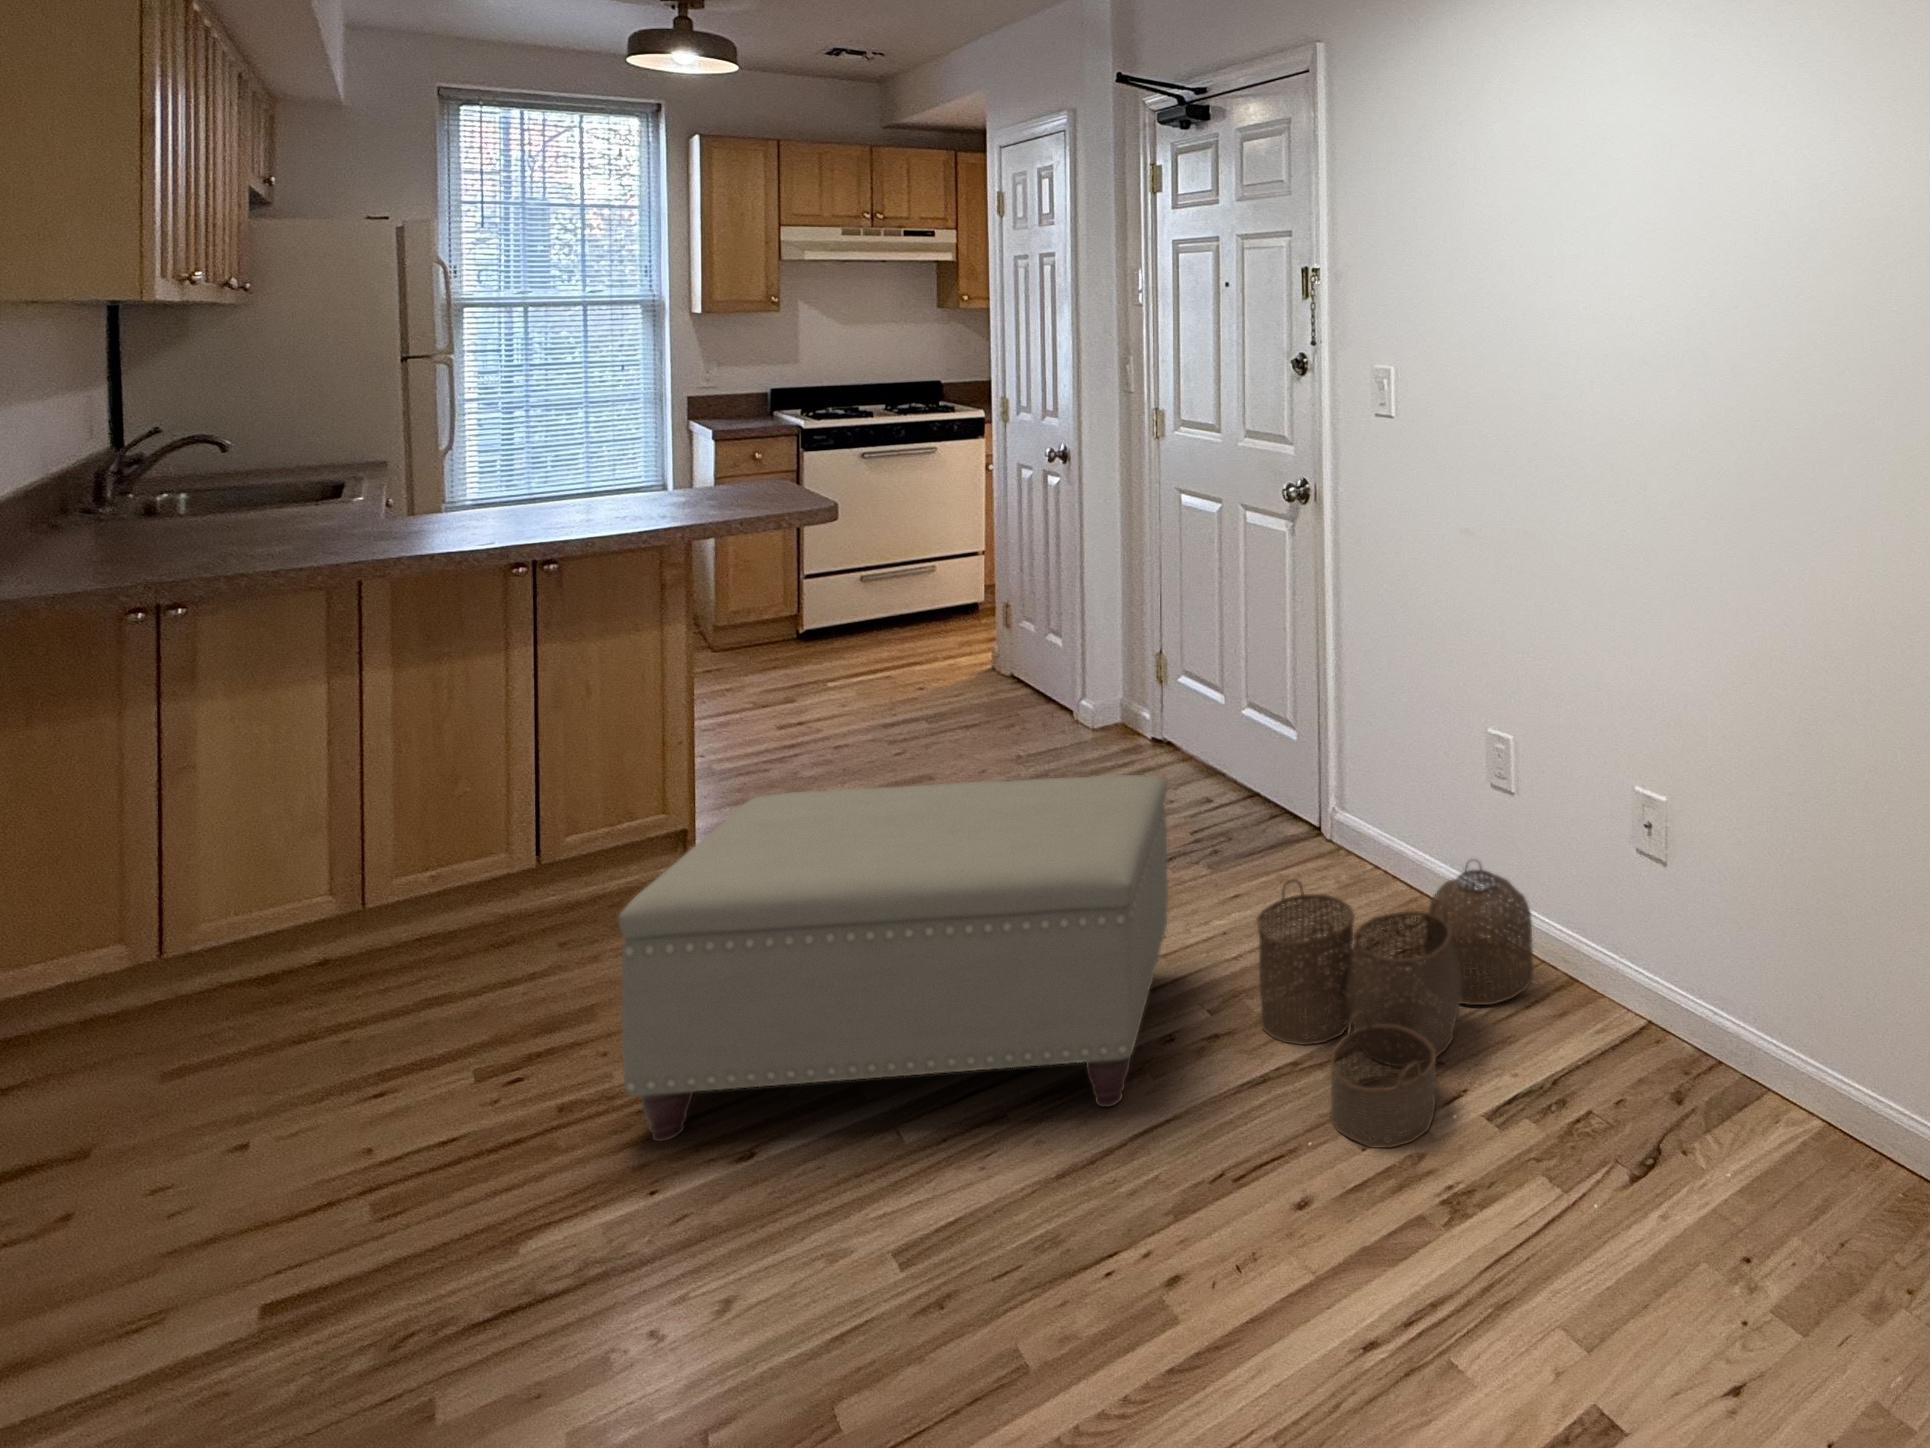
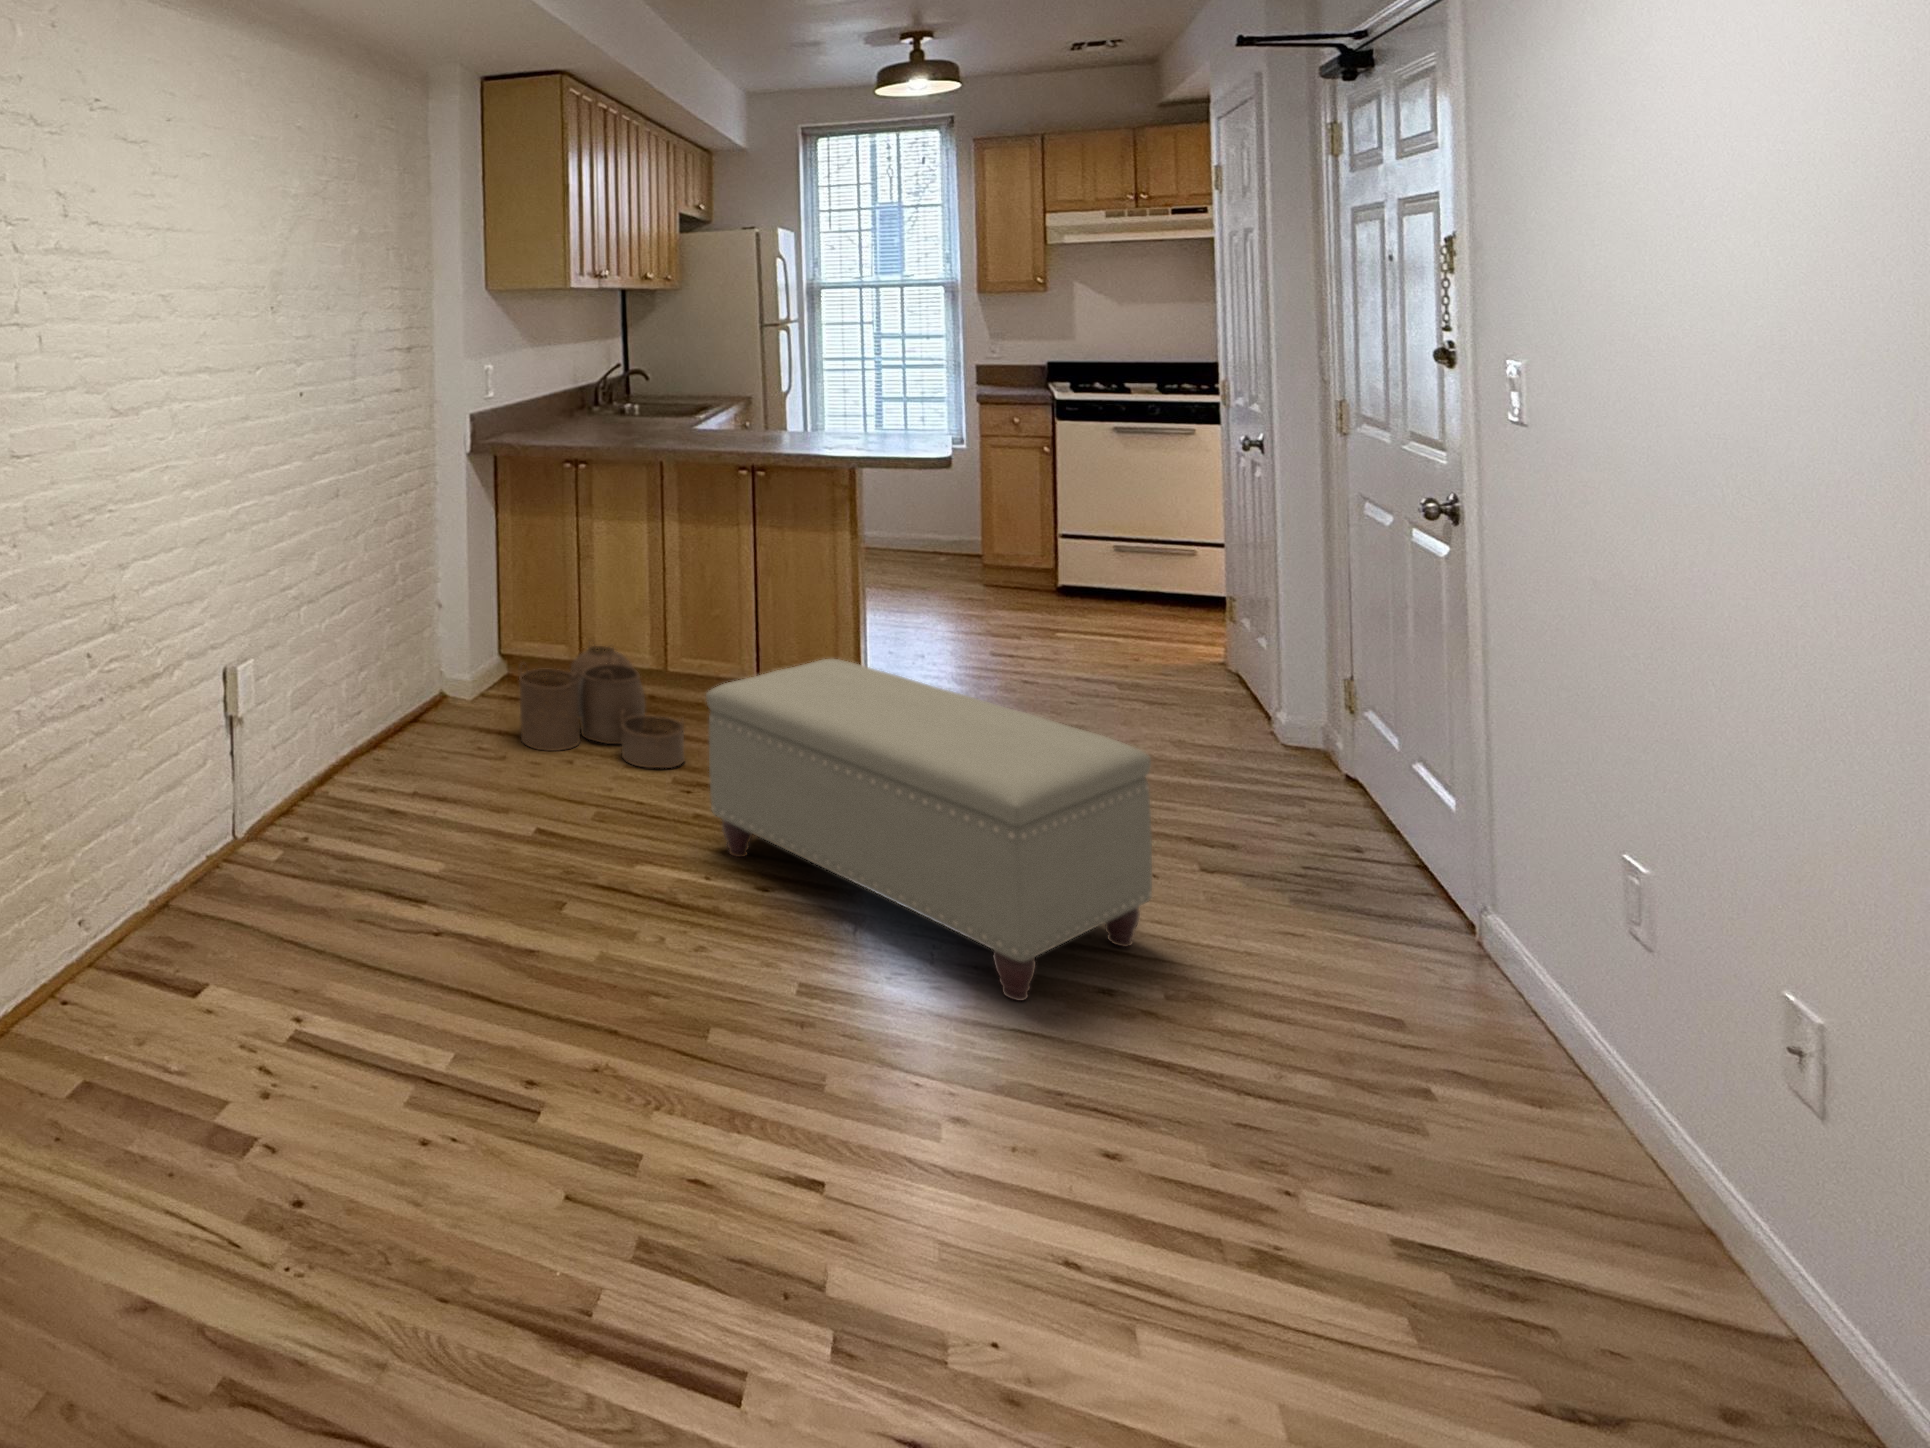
woven basket: present [1256,859,1533,1148] -> present [519,642,684,768]

